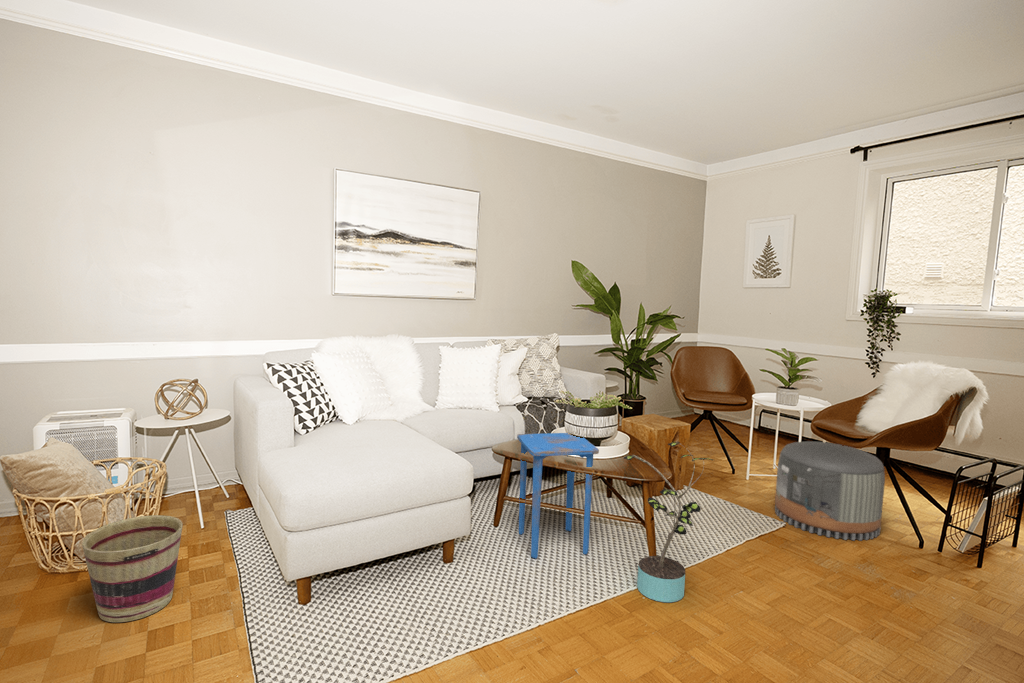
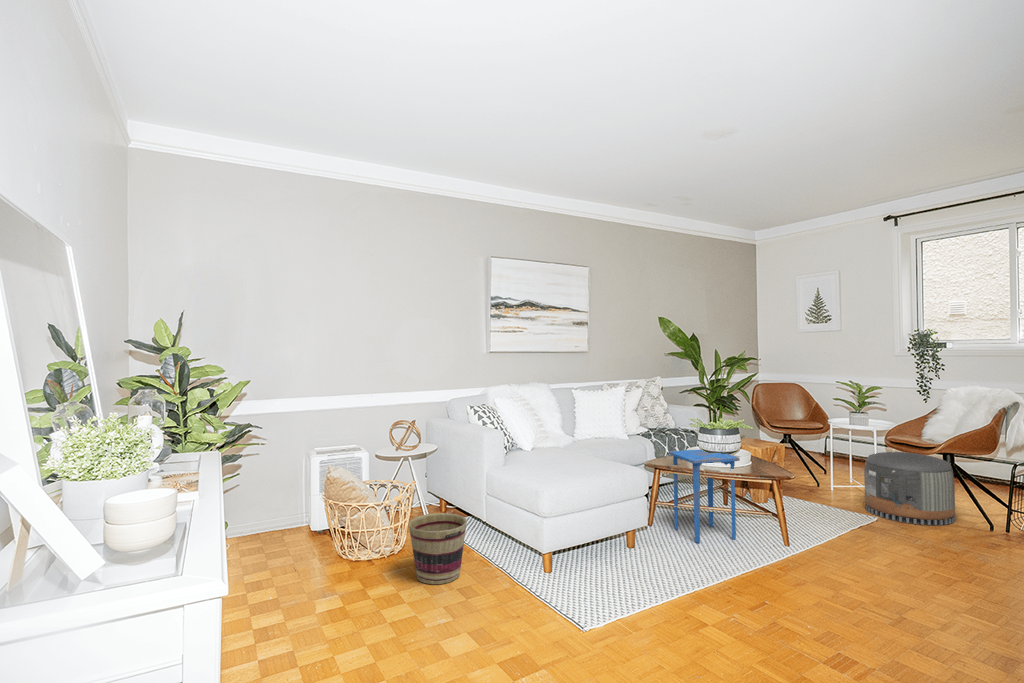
potted plant: present [624,442,713,602] -> none [765,446,837,564]

